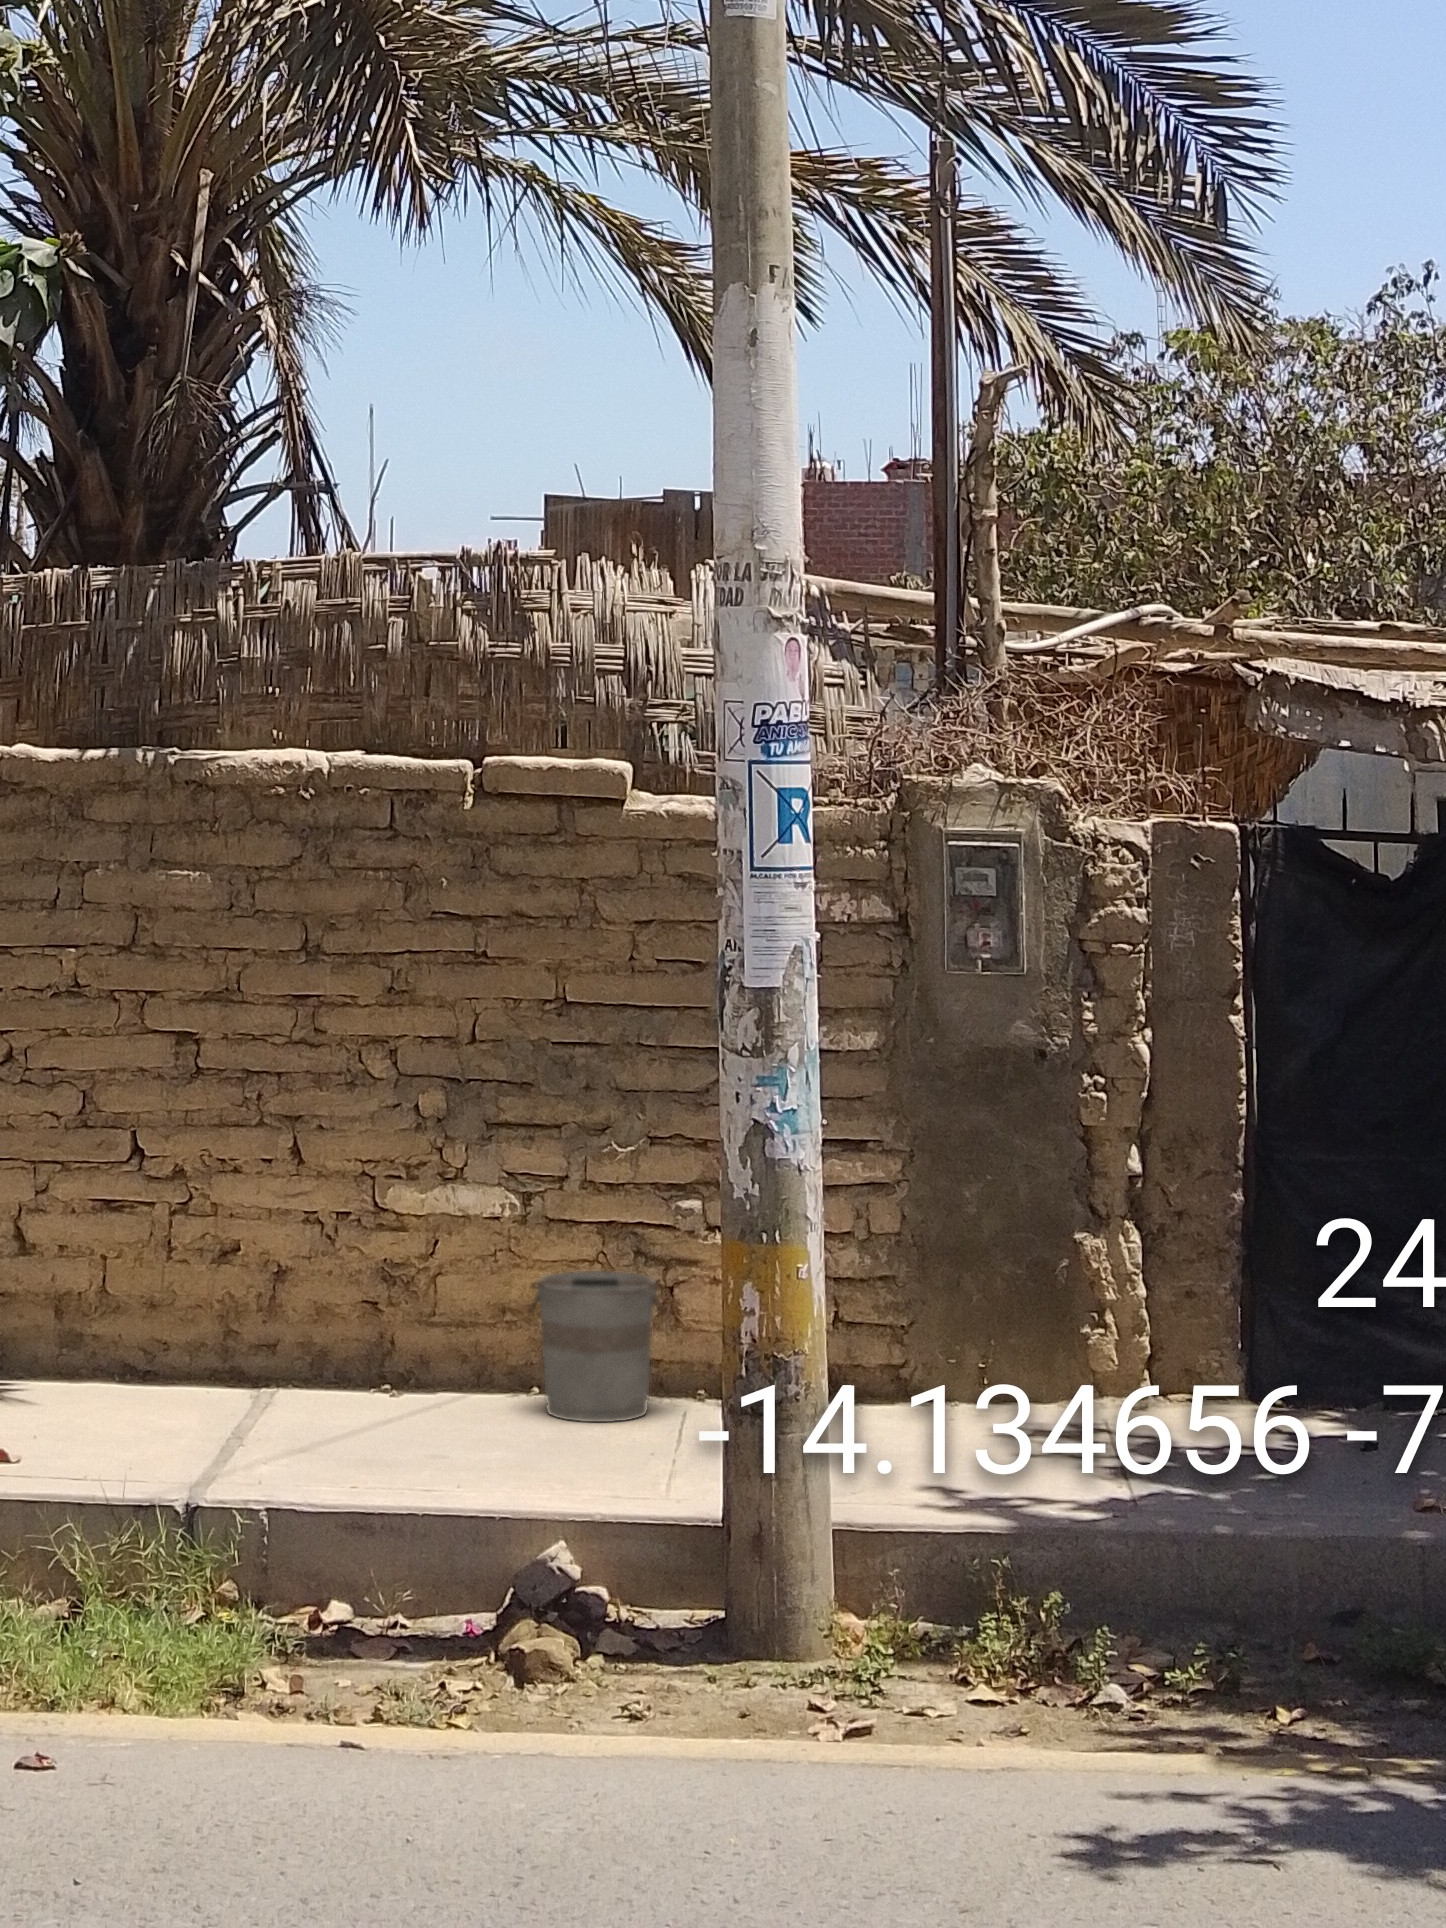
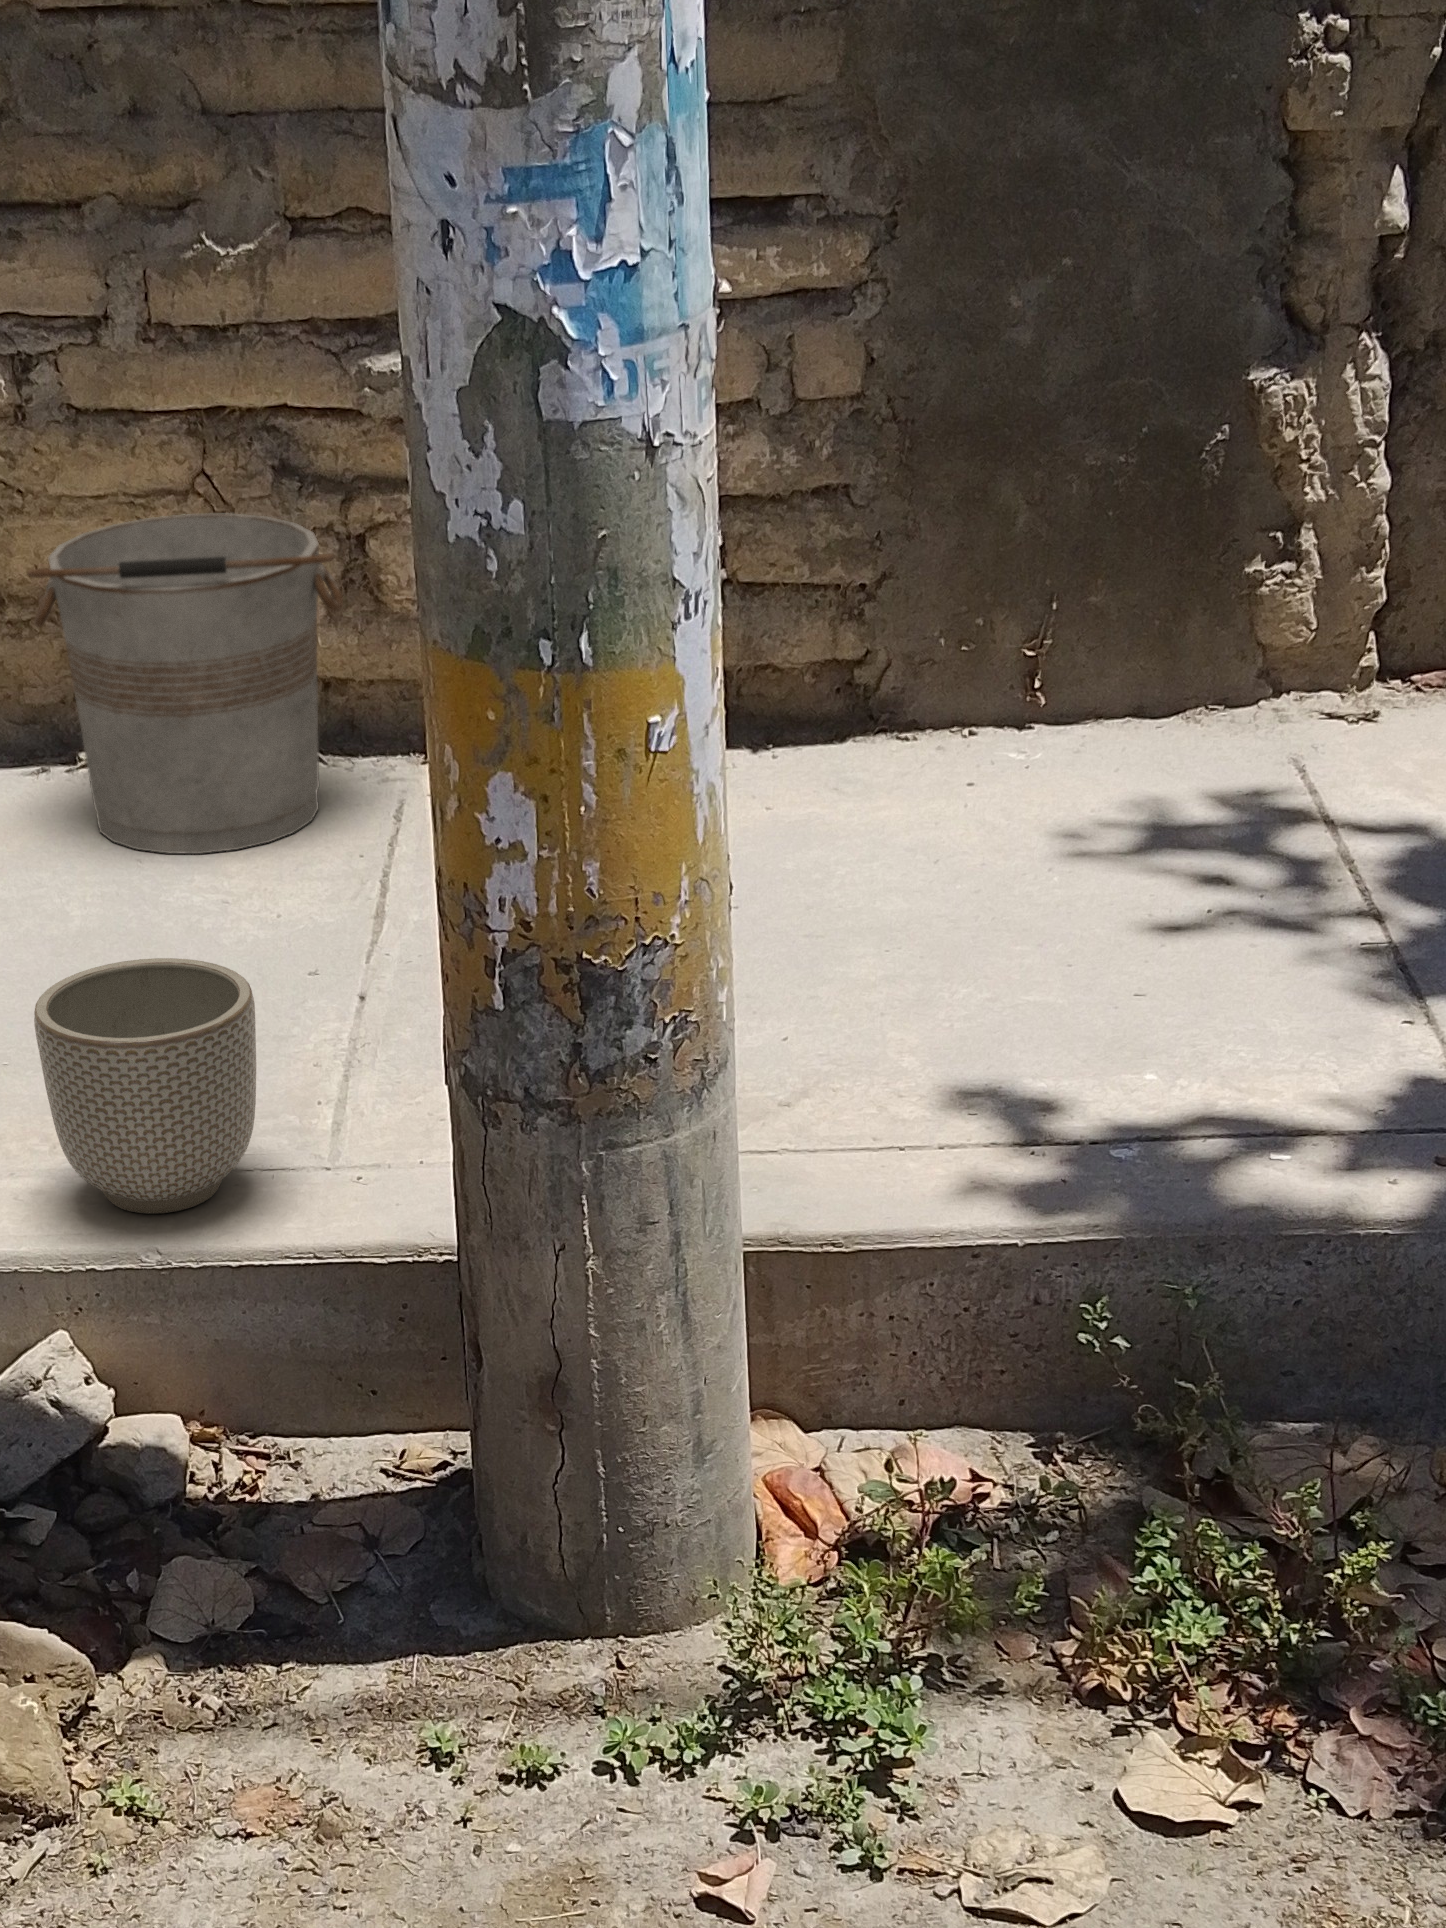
planter: none [555,1407,640,1509] -> present [34,958,256,1214]

